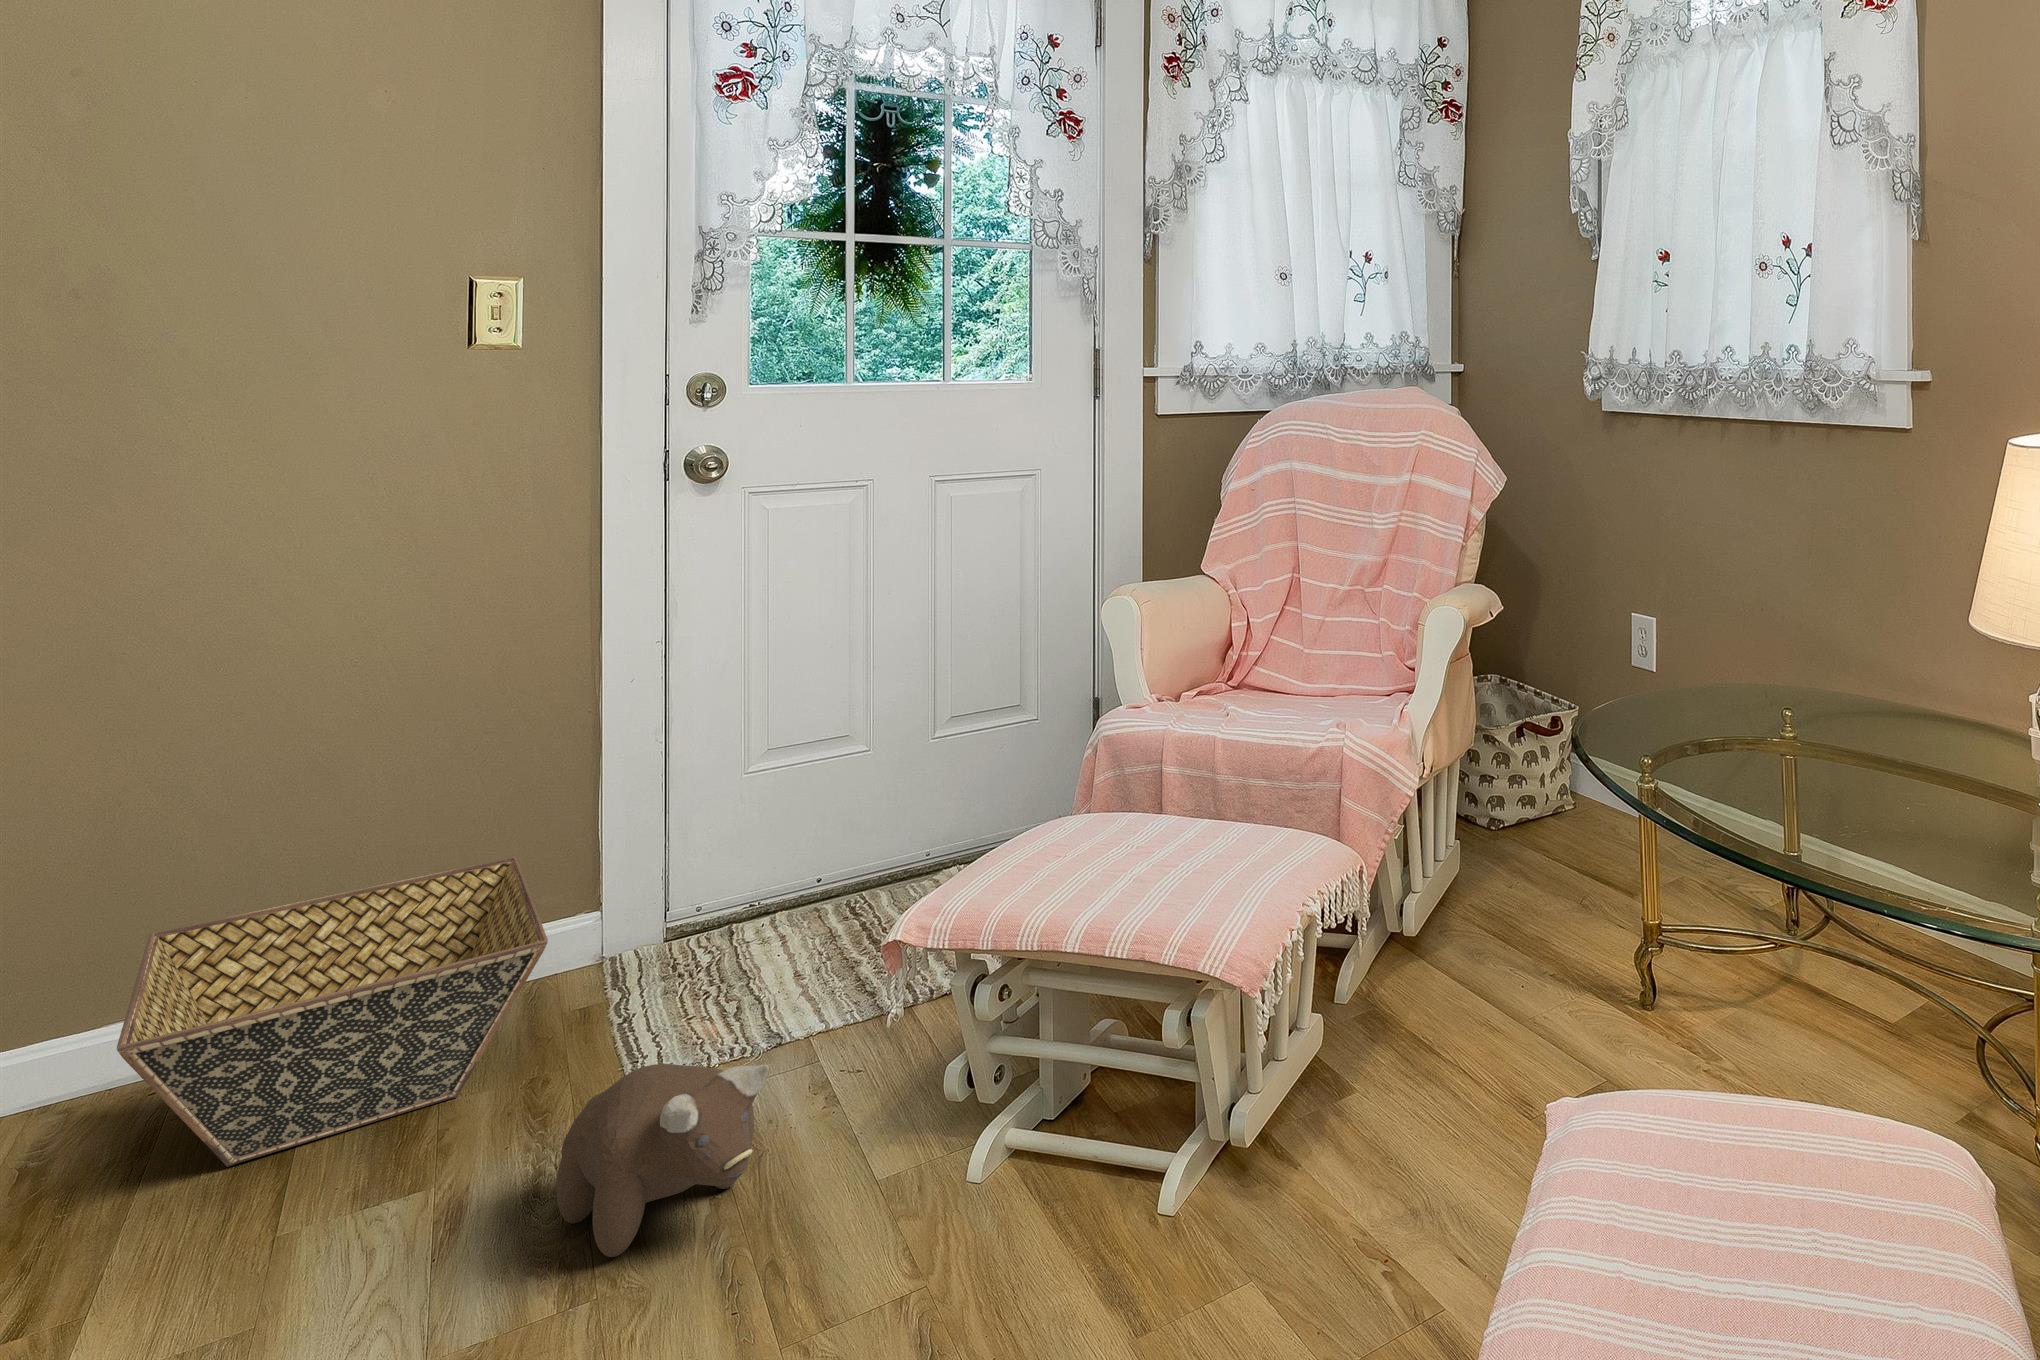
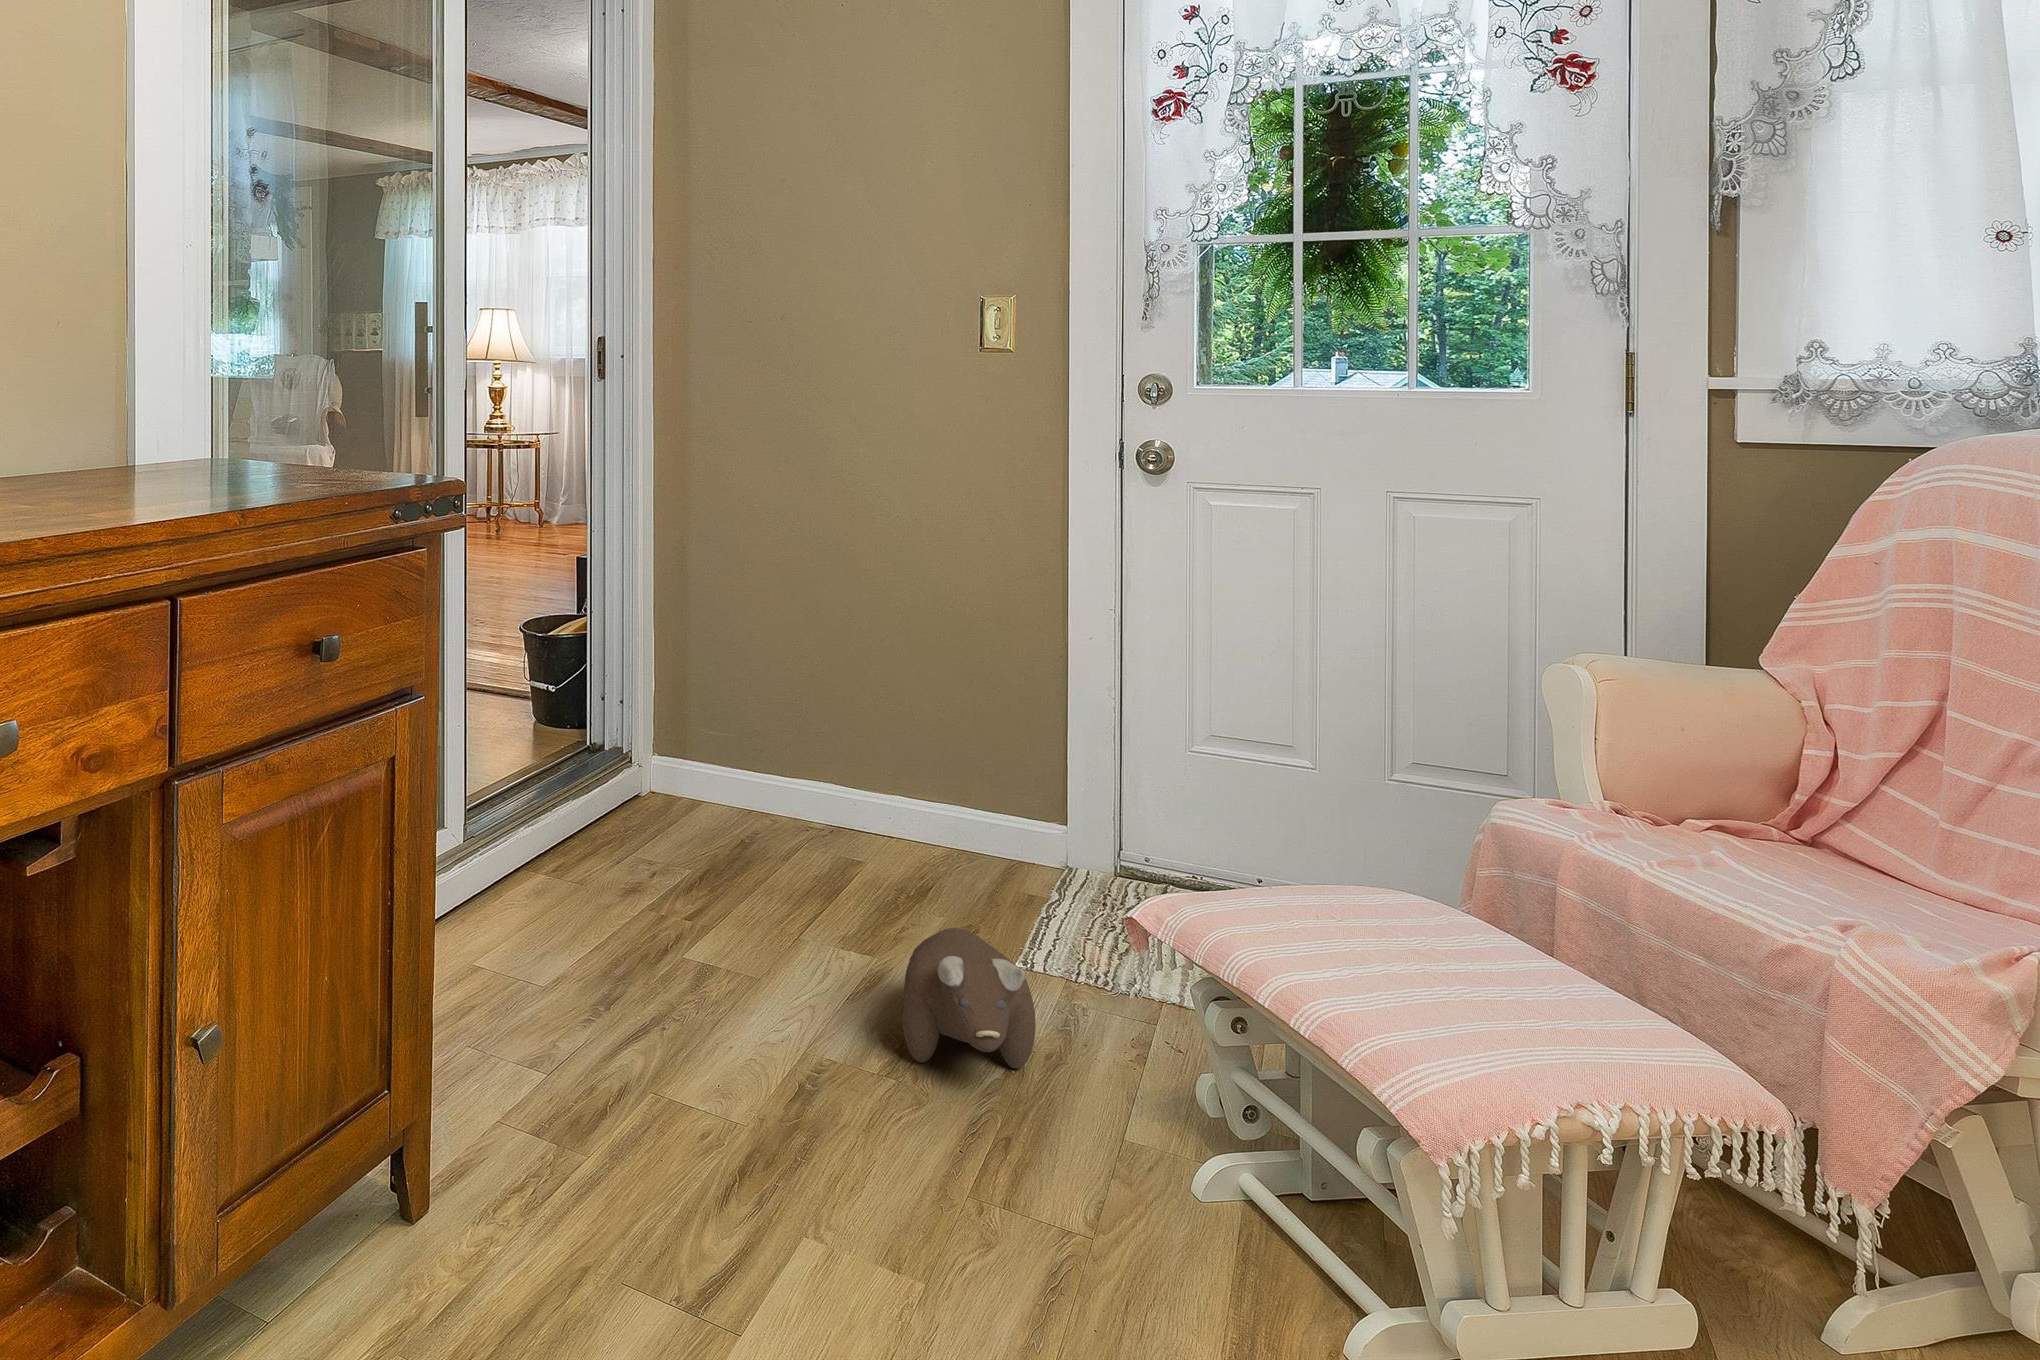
basket: present [117,857,548,1167] -> none [746,726,1006,911]

